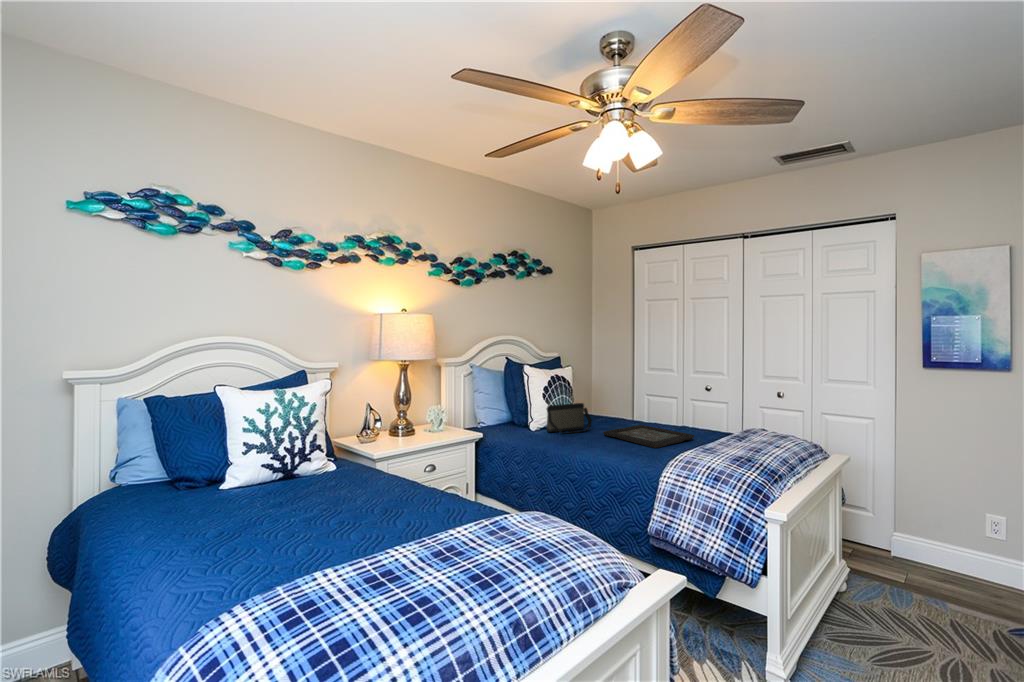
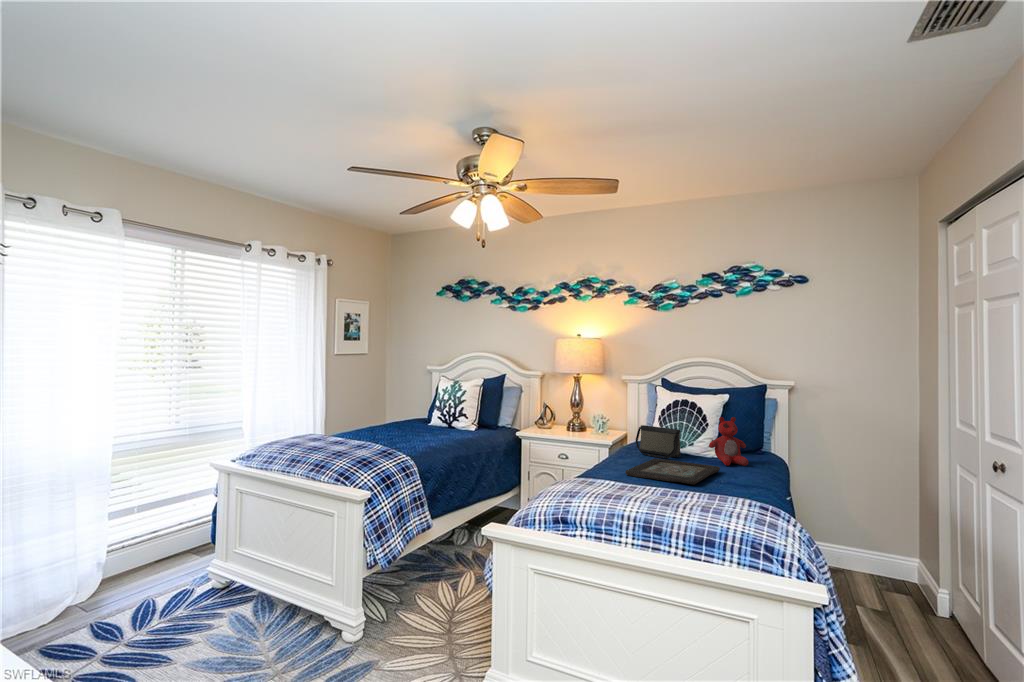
stuffed bear: none [596,385,621,425] -> present [709,417,748,466]

